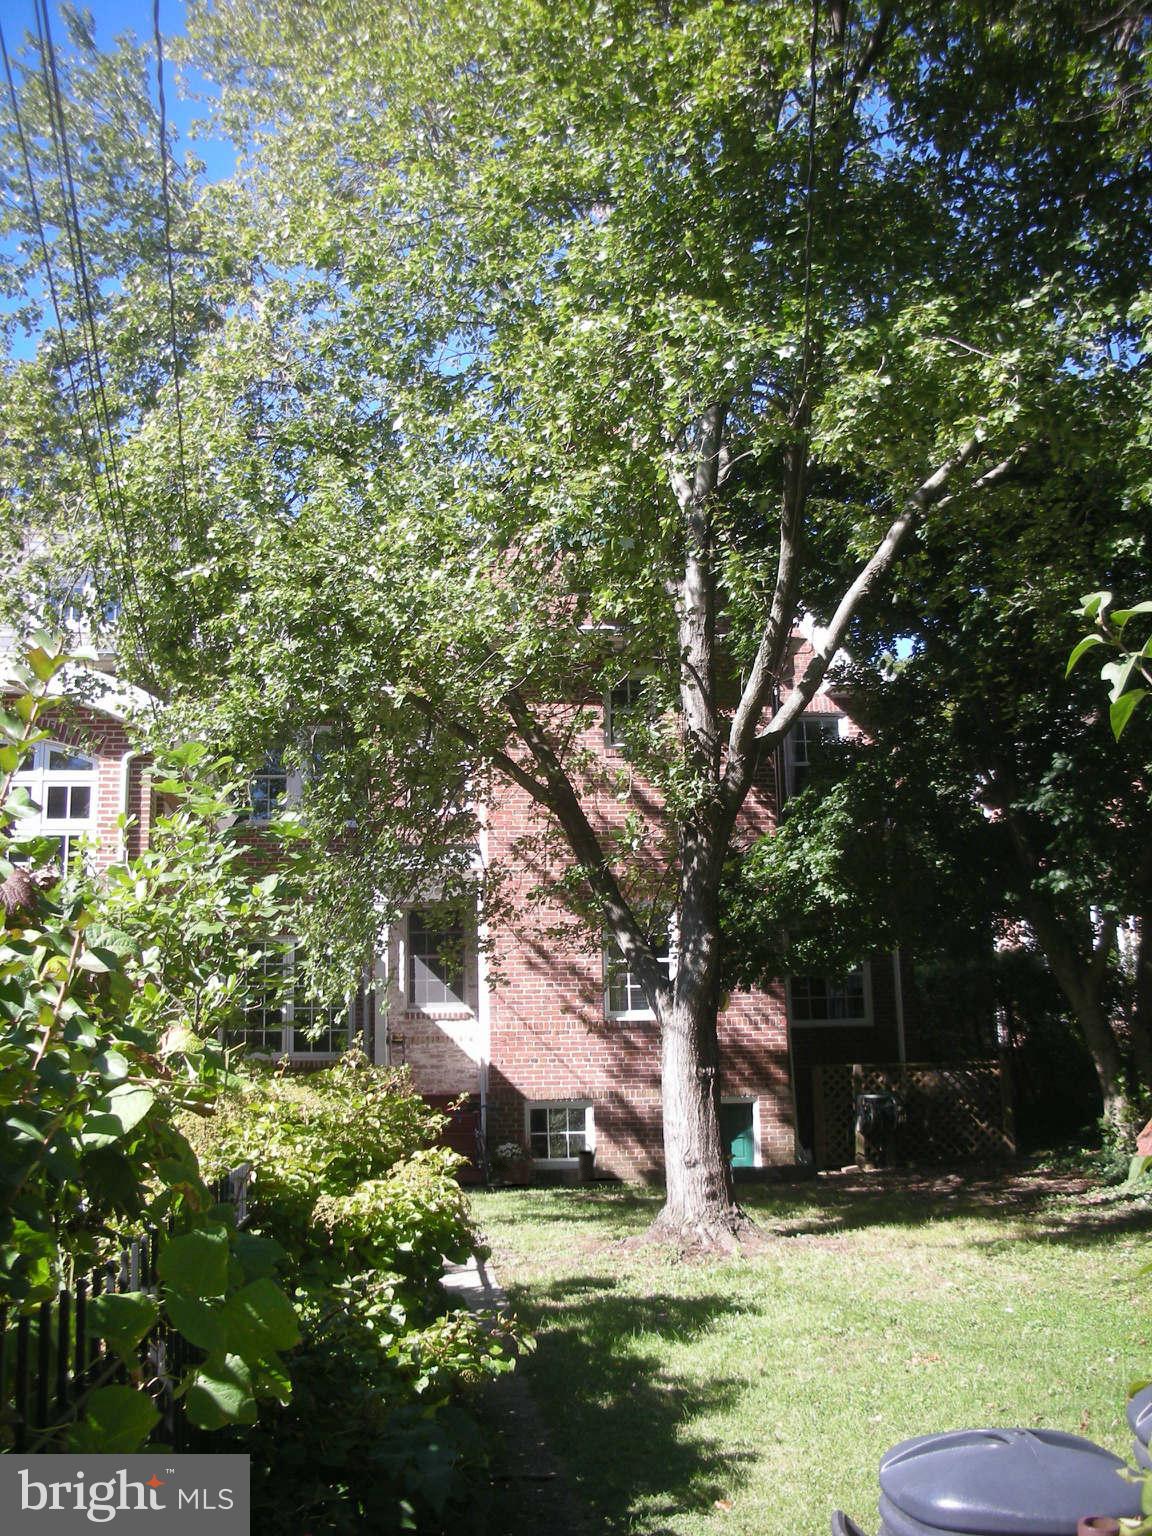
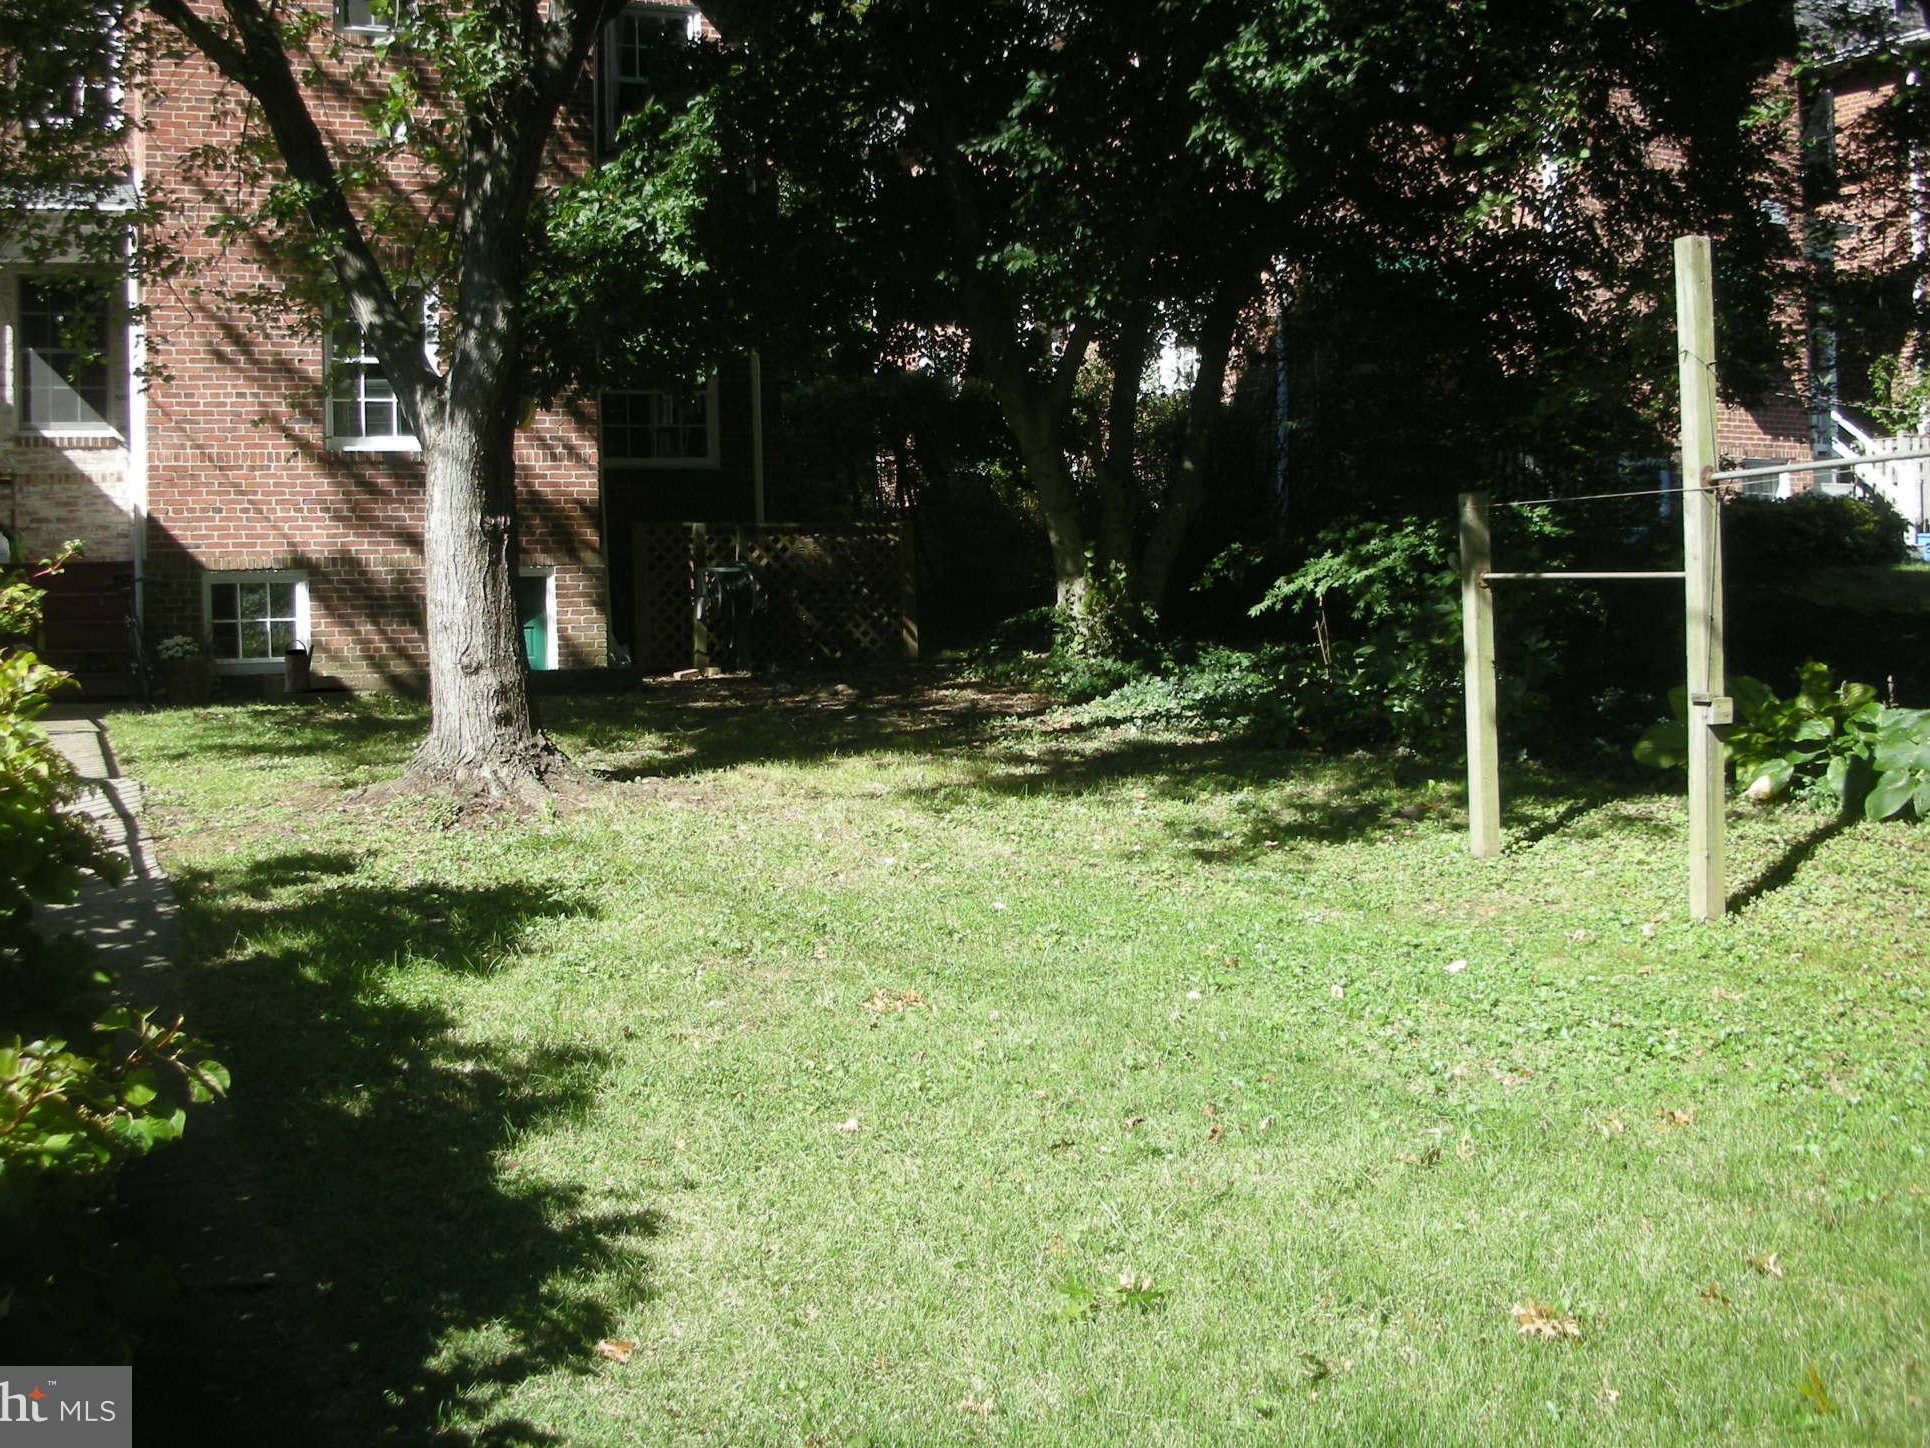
potted tree: present [488,1146,512,1186] -> none [134,636,180,703]

